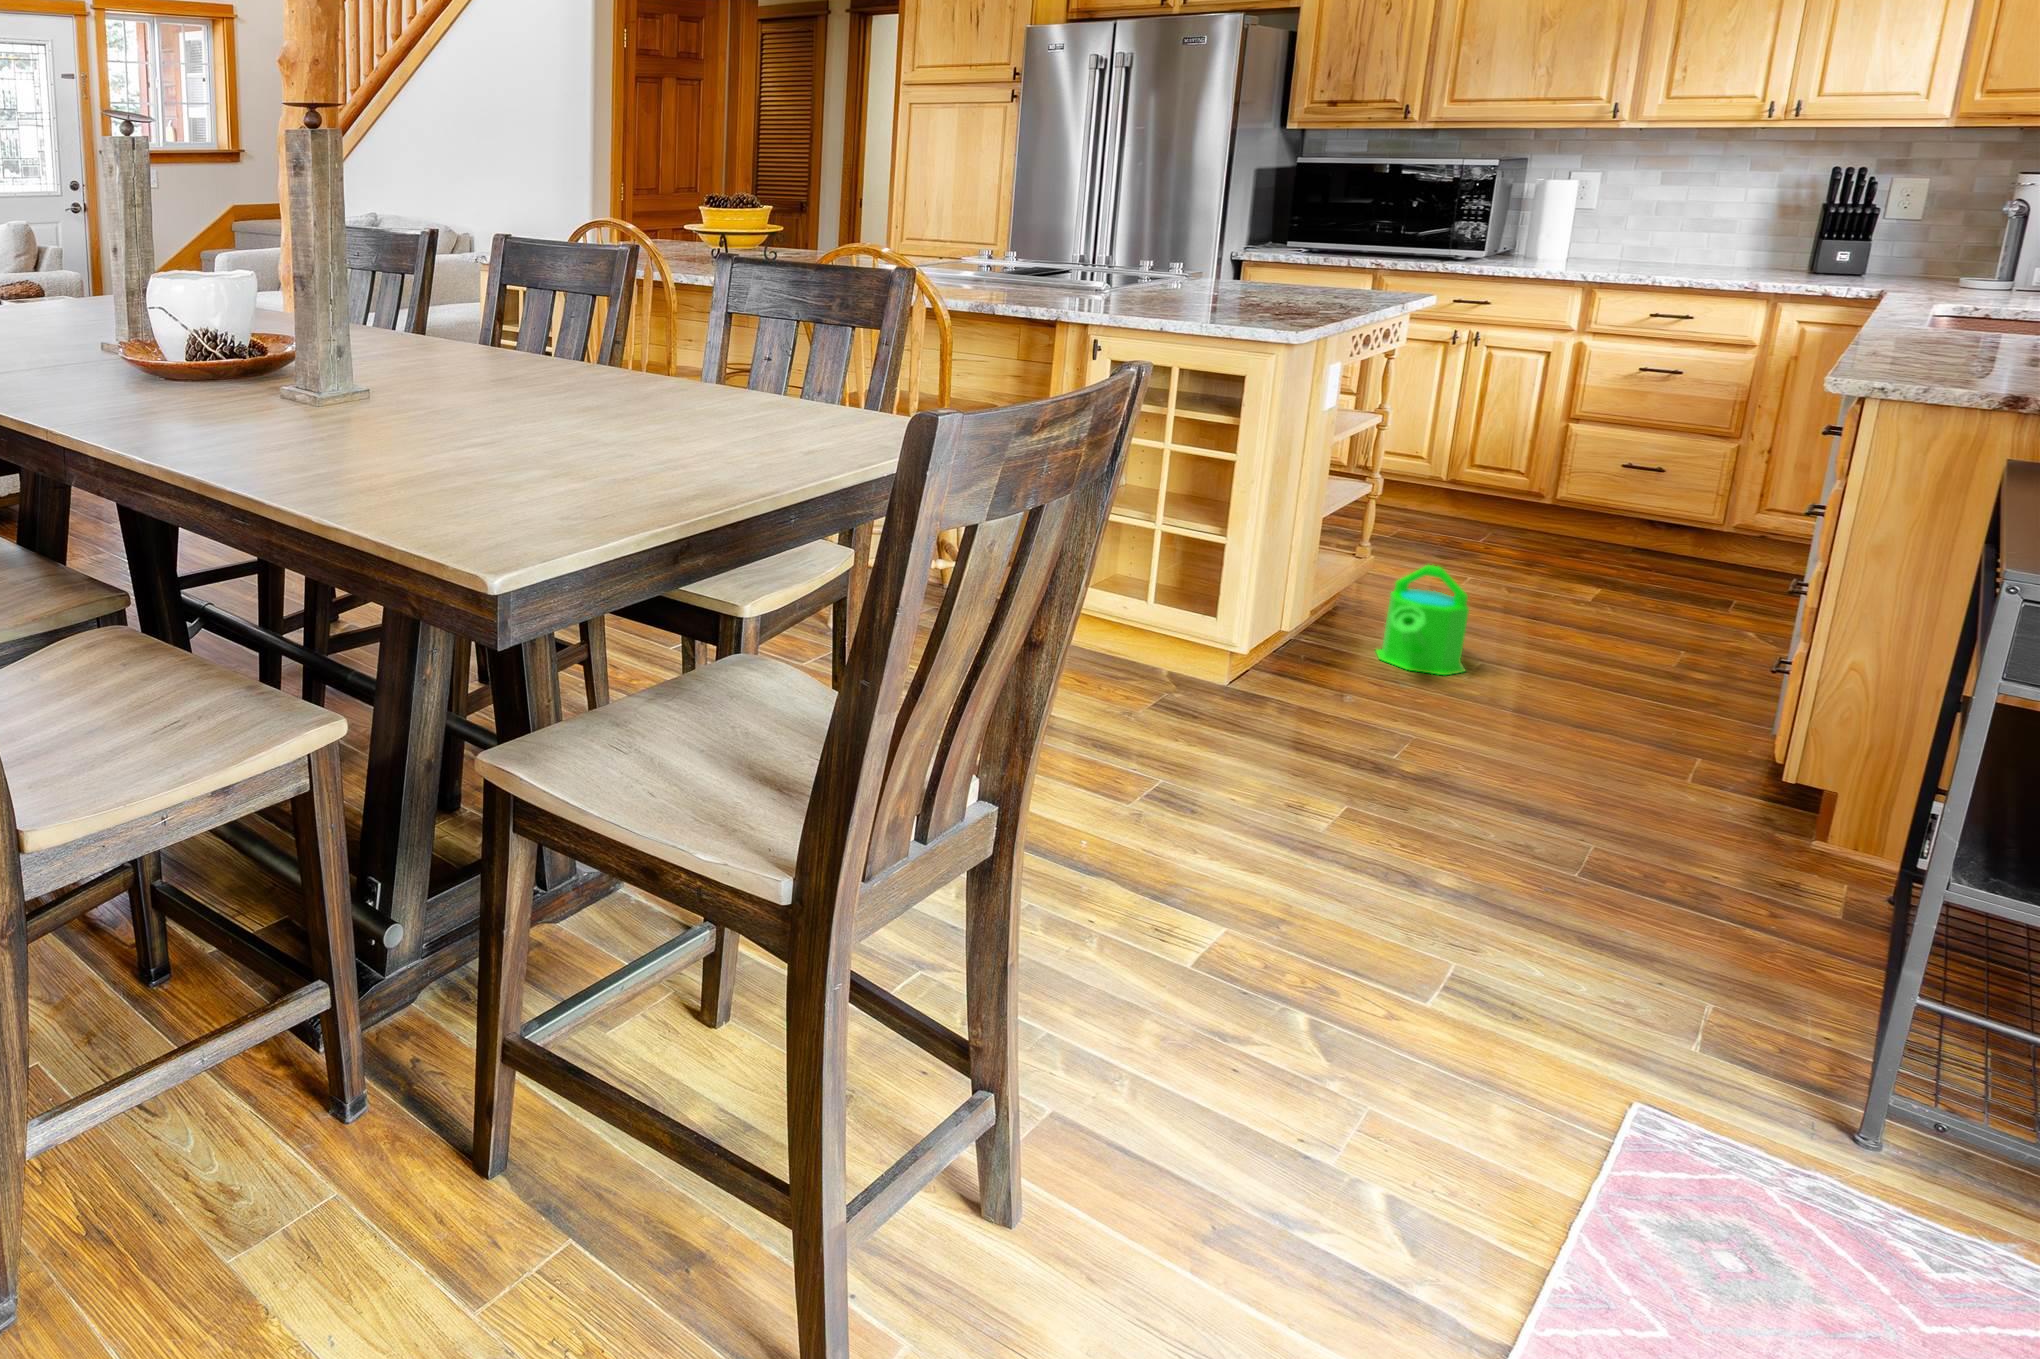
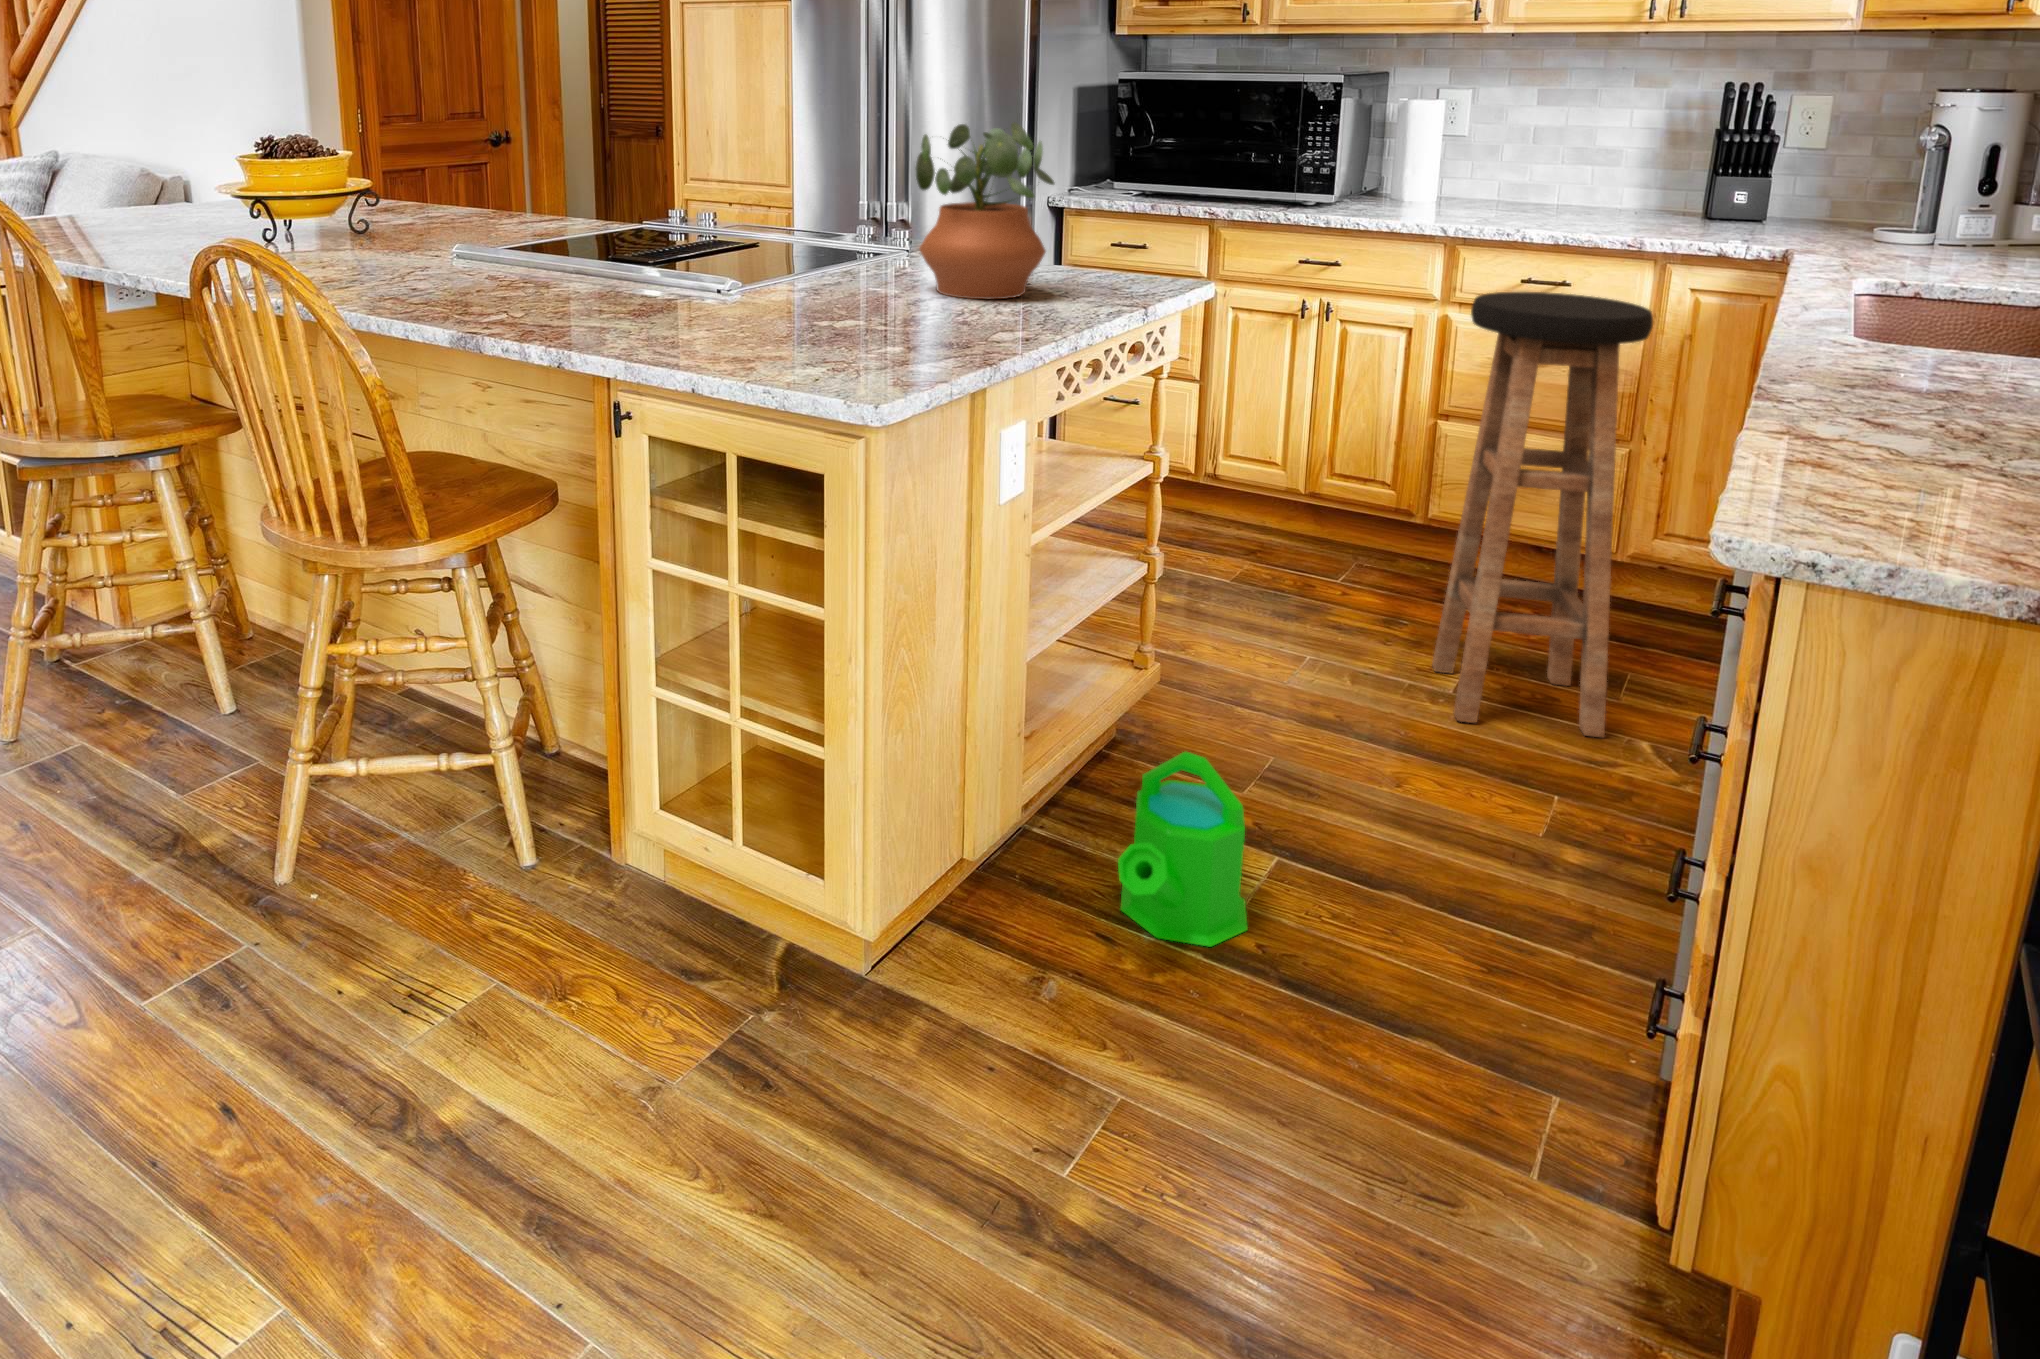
potted plant: none [1228,189,1325,301] -> present [916,122,1054,299]
bar stool: none [1569,312,1763,617] -> present [1432,292,1653,737]

